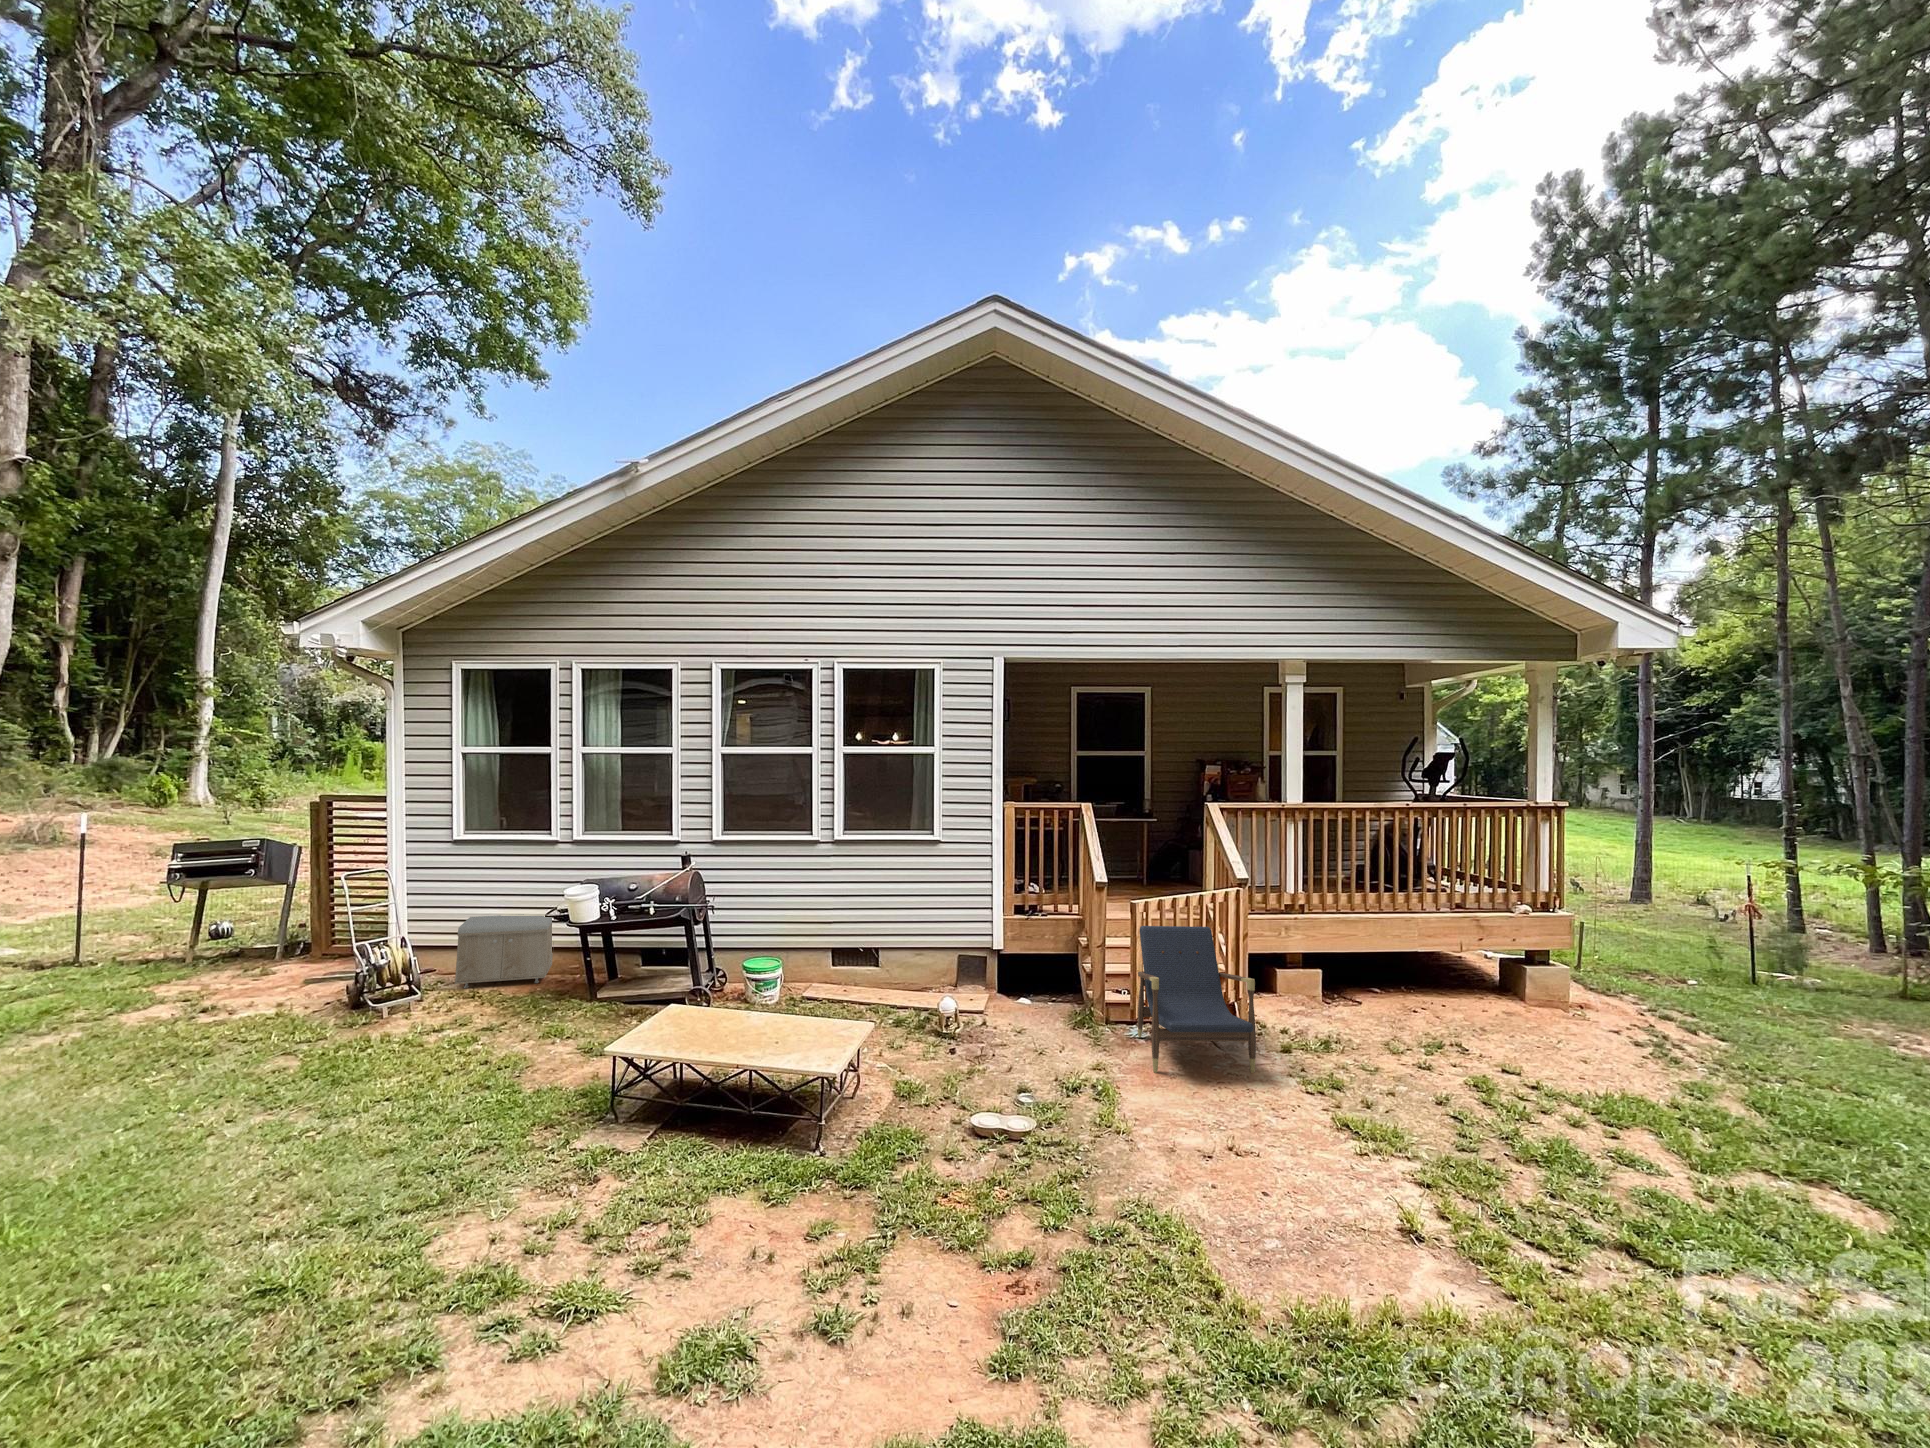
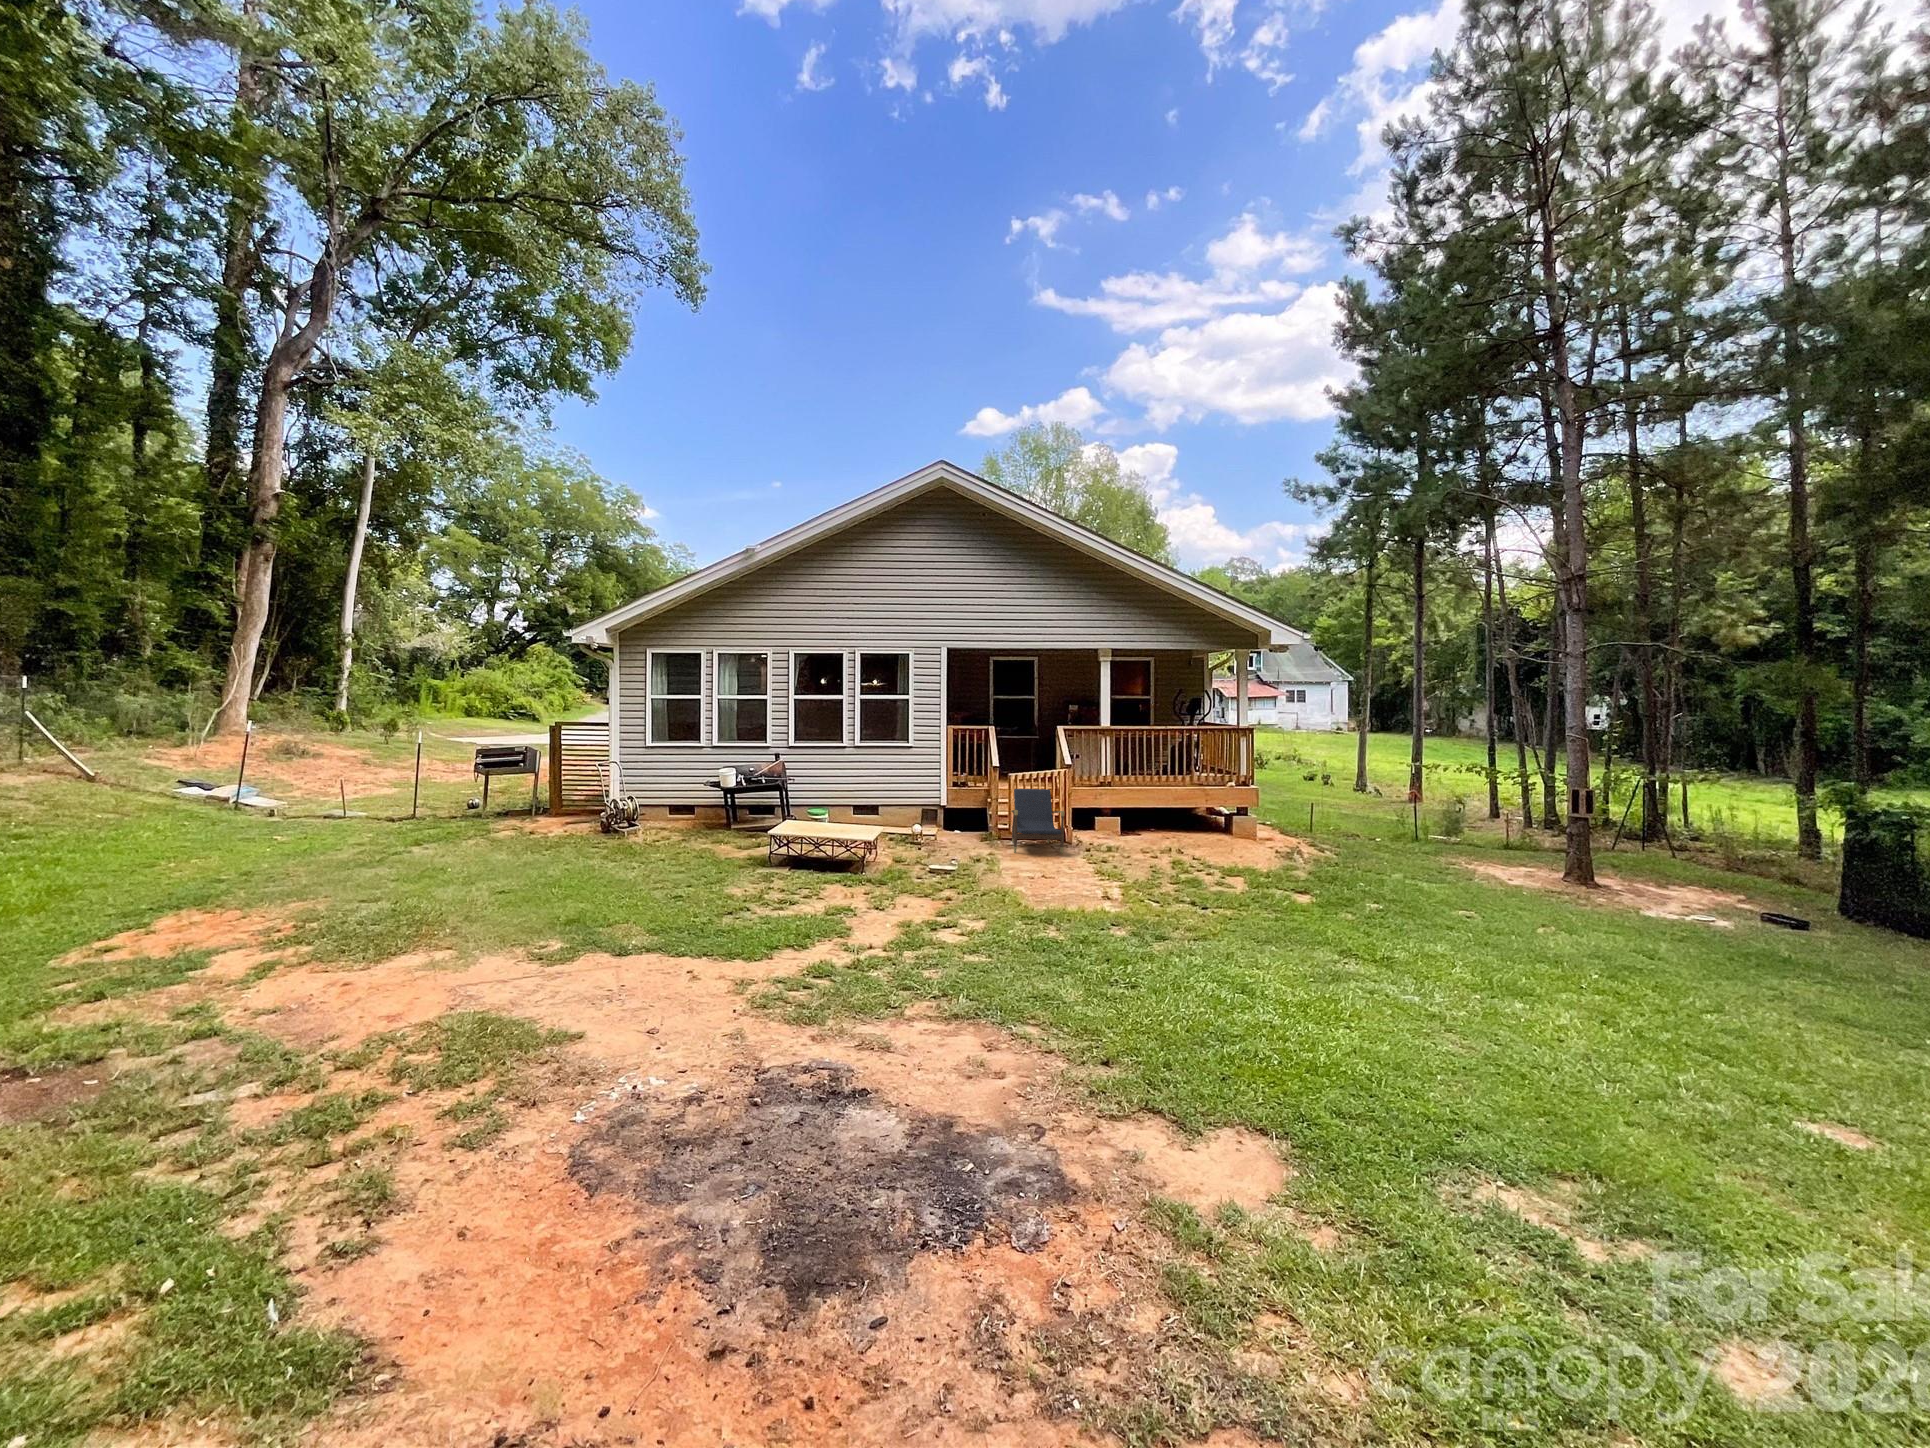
storage bench: present [455,914,553,988] -> none [659,786,704,823]

